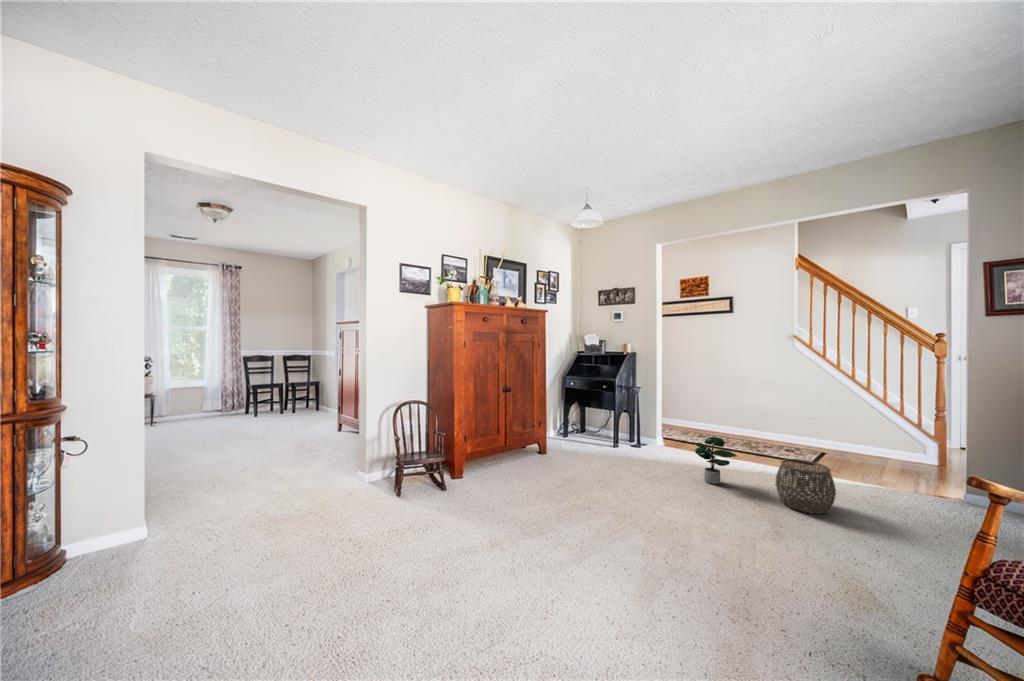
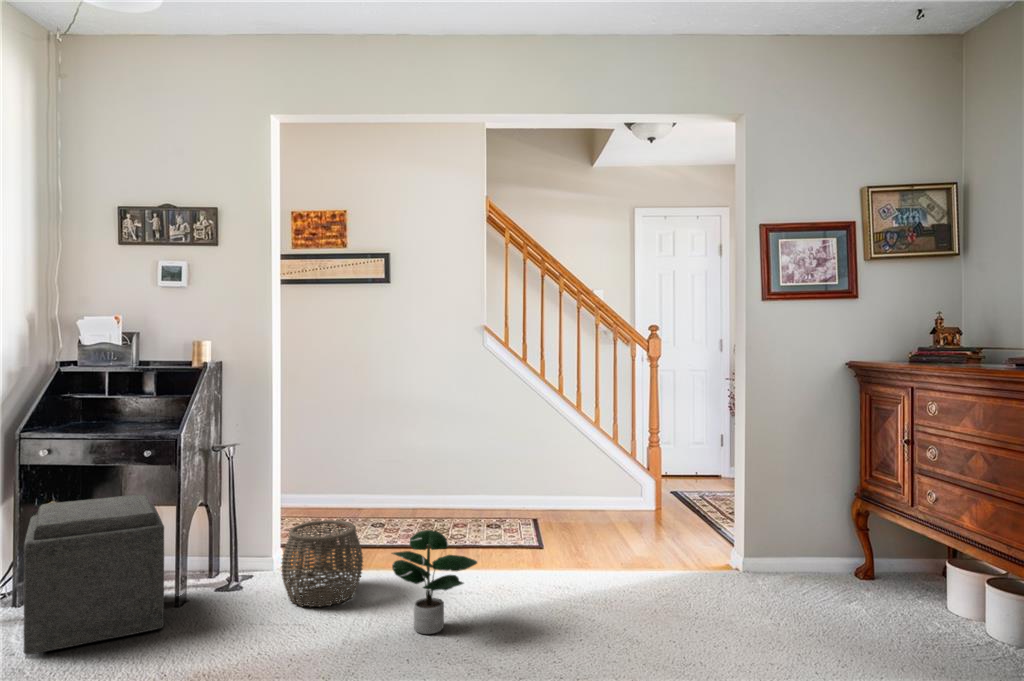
ottoman: none [564,401,608,453] -> present [23,494,164,655]
woven basket: present [775,459,836,514] -> present [281,520,363,607]

